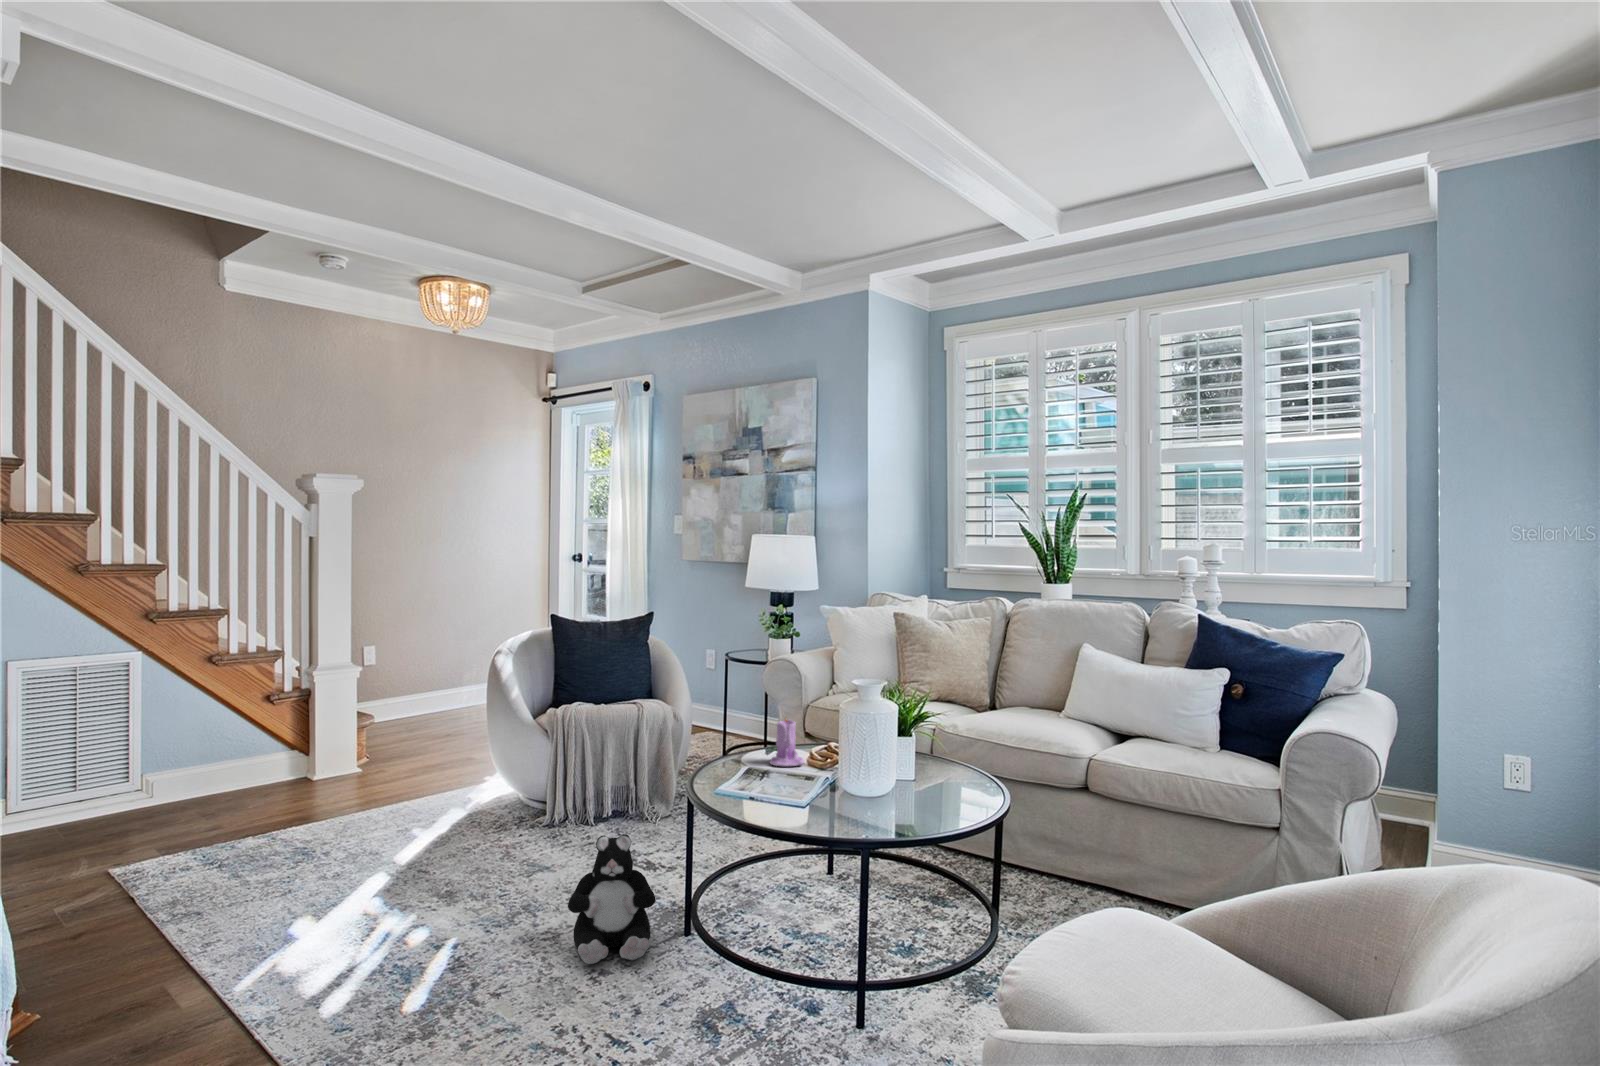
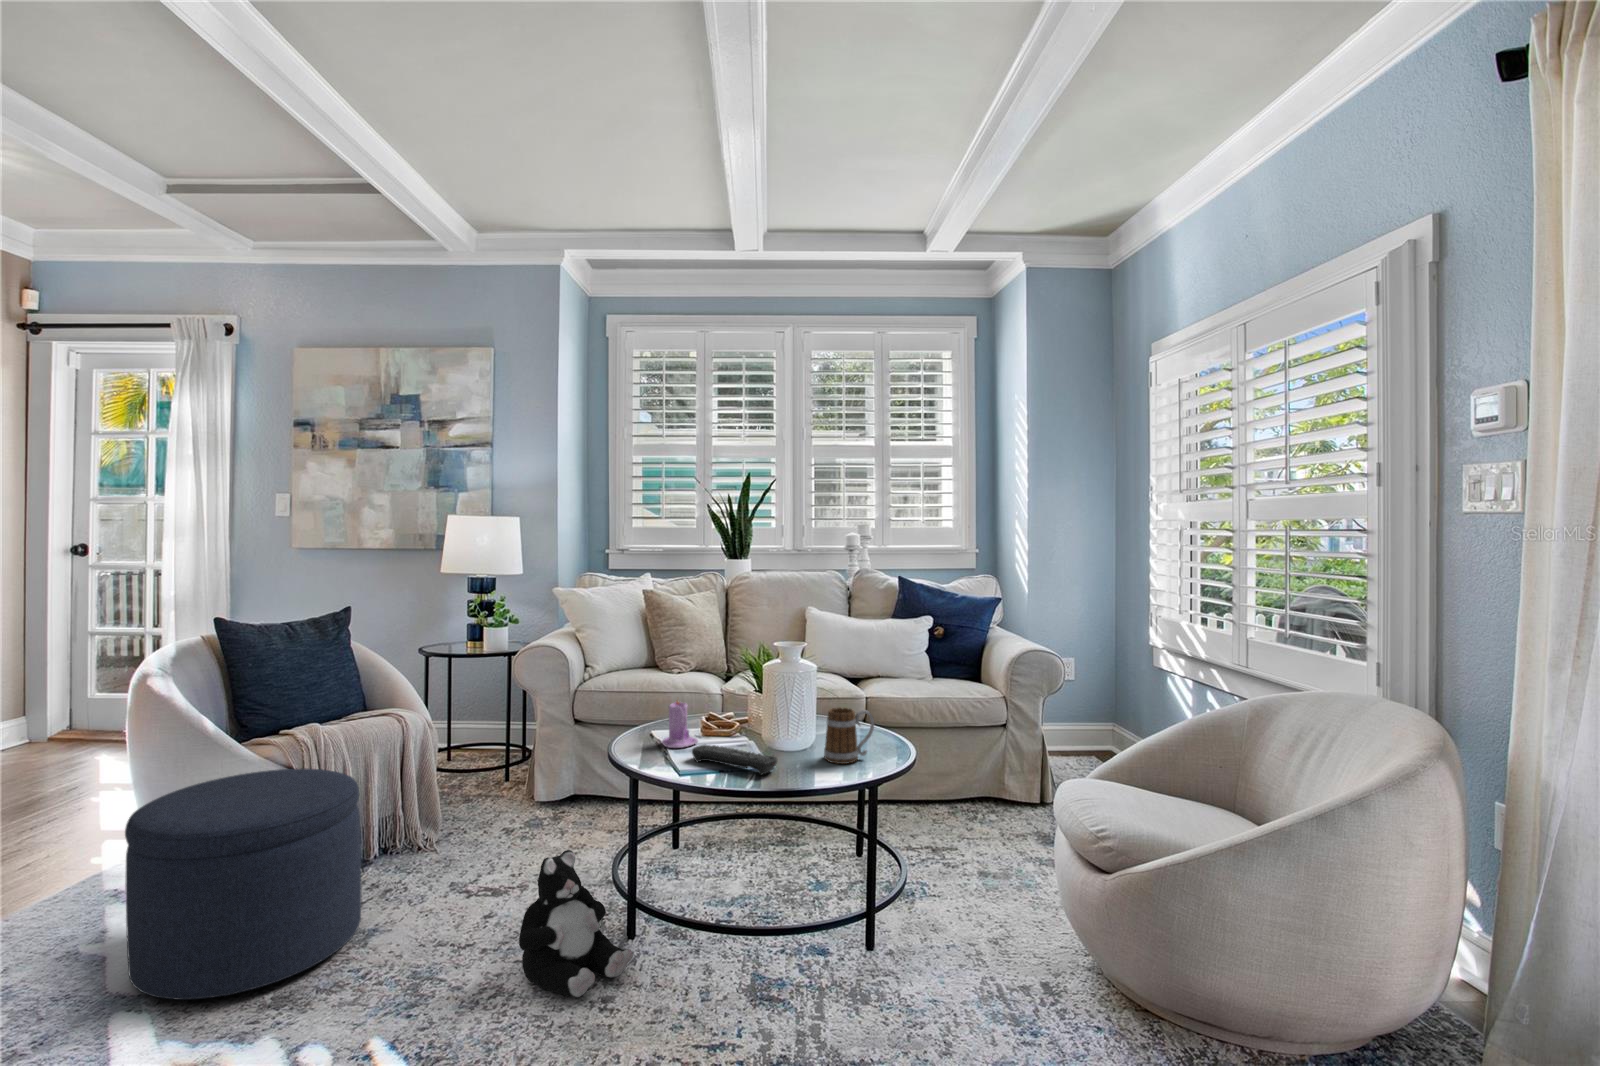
ottoman: none [390,729,548,886] -> present [125,769,361,1000]
mug: none [890,747,946,812] -> present [824,708,874,764]
remote control: none [767,765,821,803] -> present [692,745,777,775]

